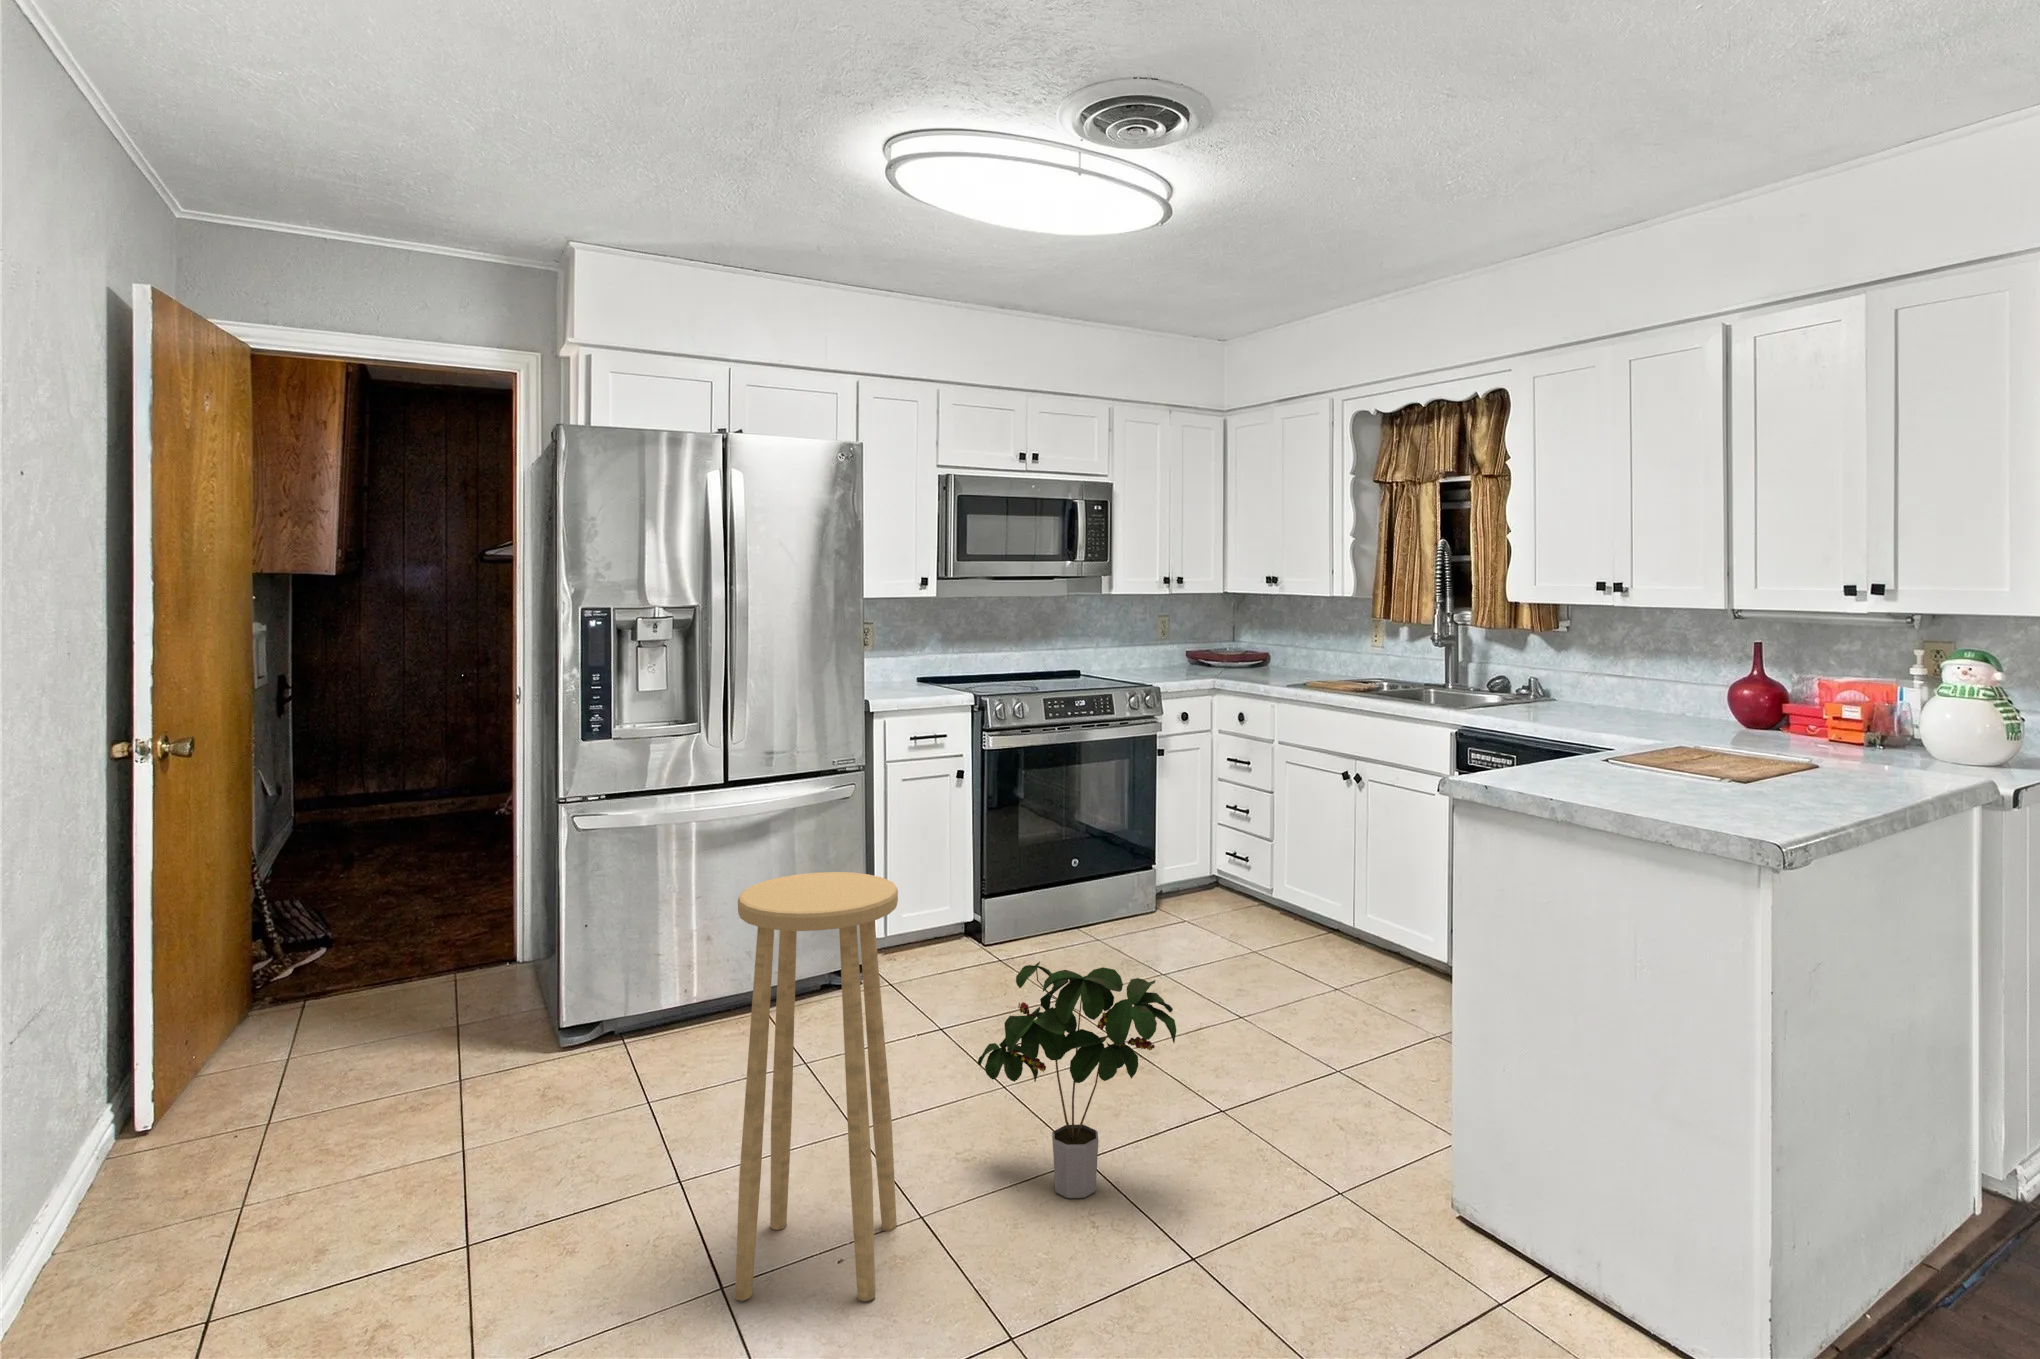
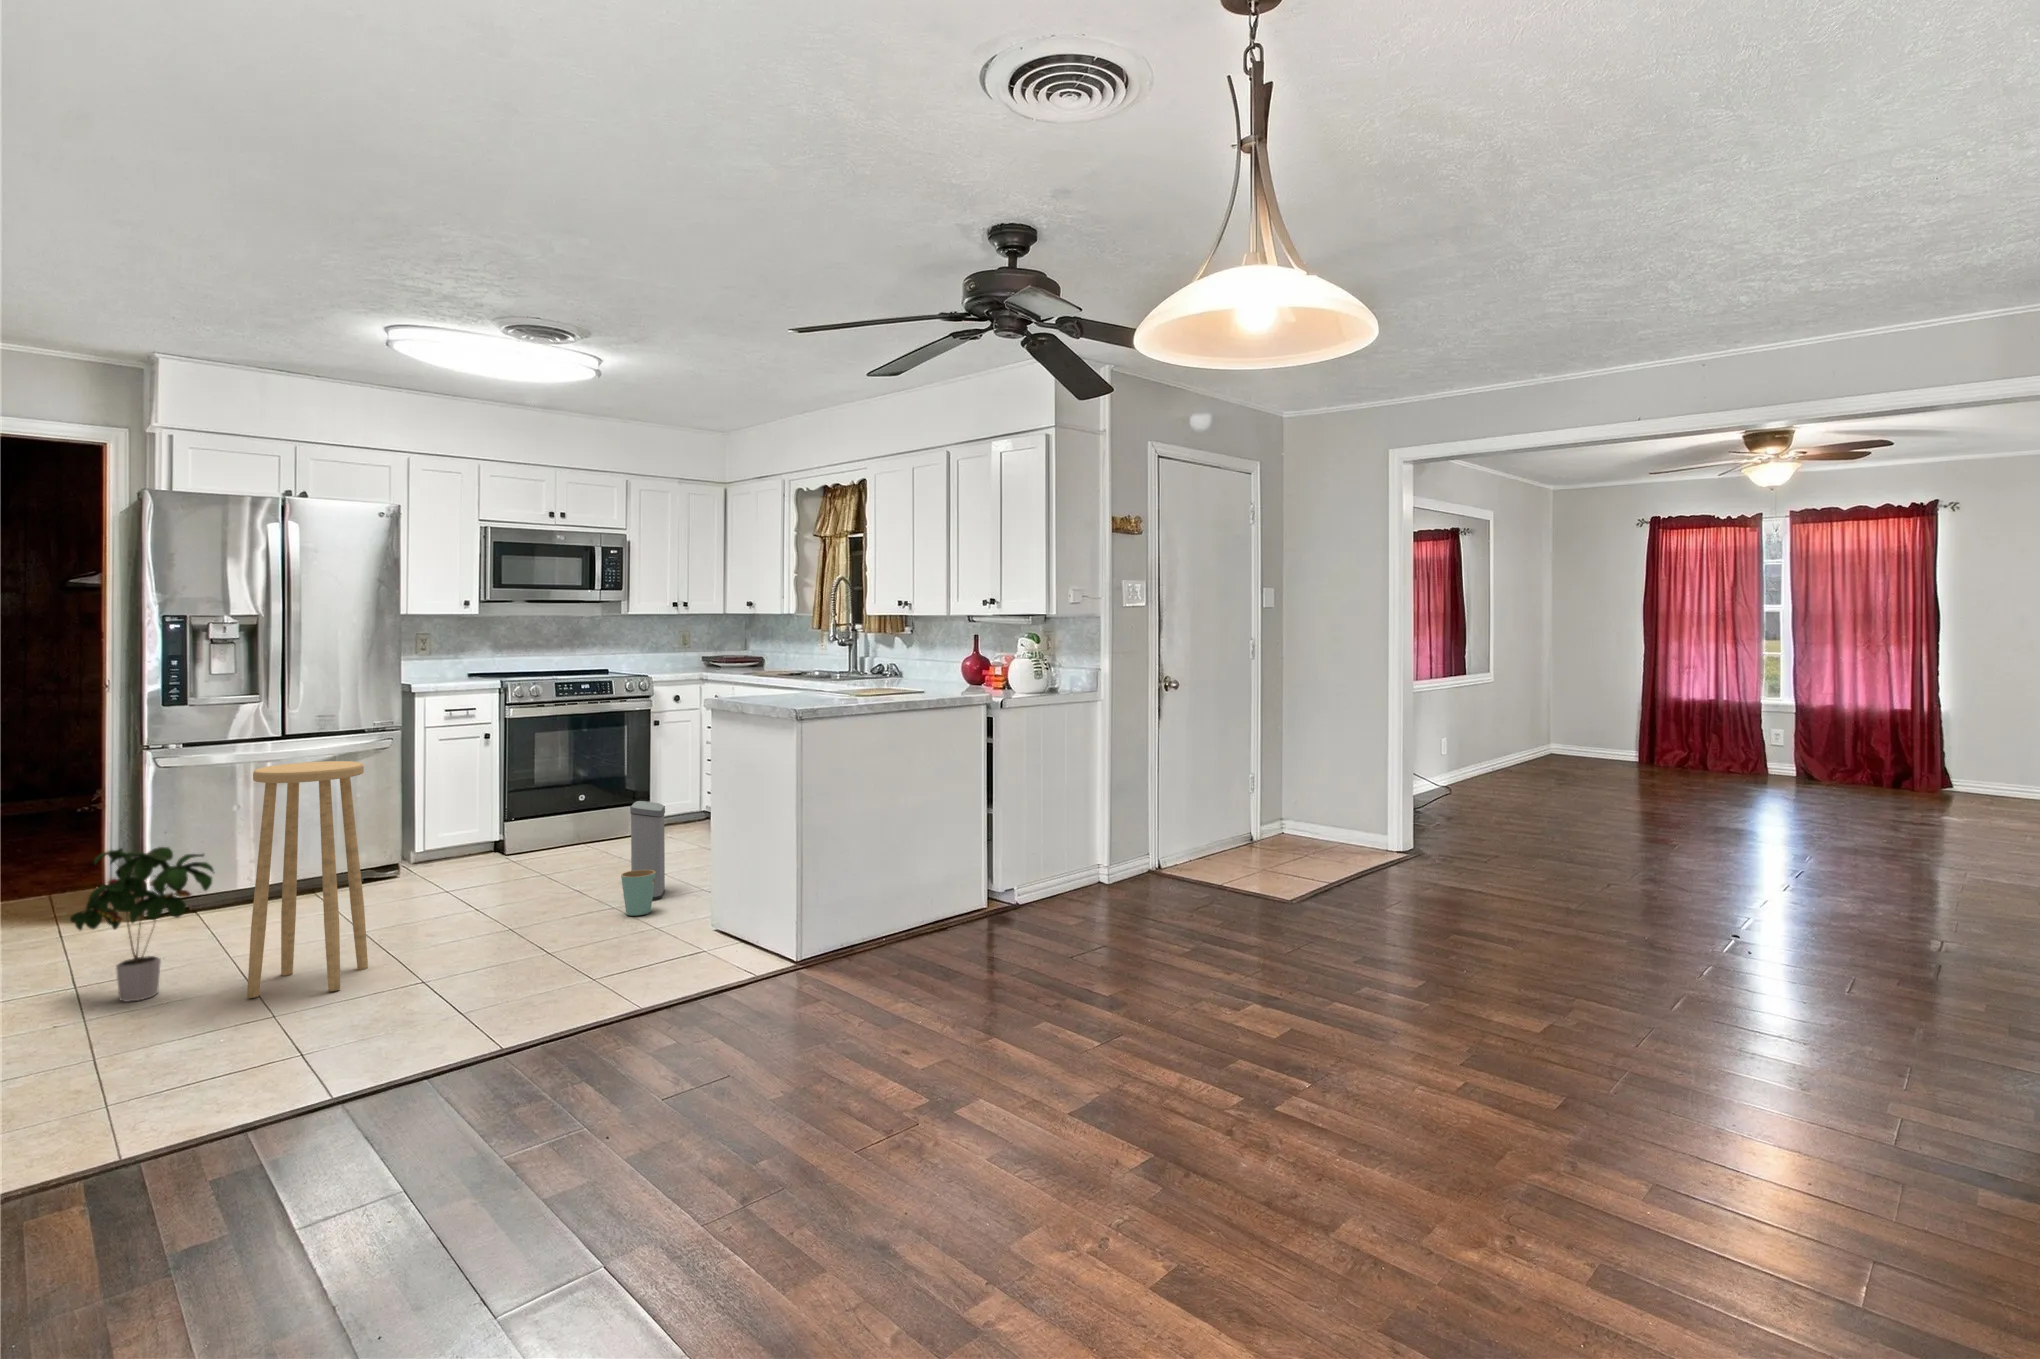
trash can: none [1223,912,1291,1127] -> present [621,801,665,916]
potted plant: present [978,962,1176,1198] -> present [70,847,215,1002]

